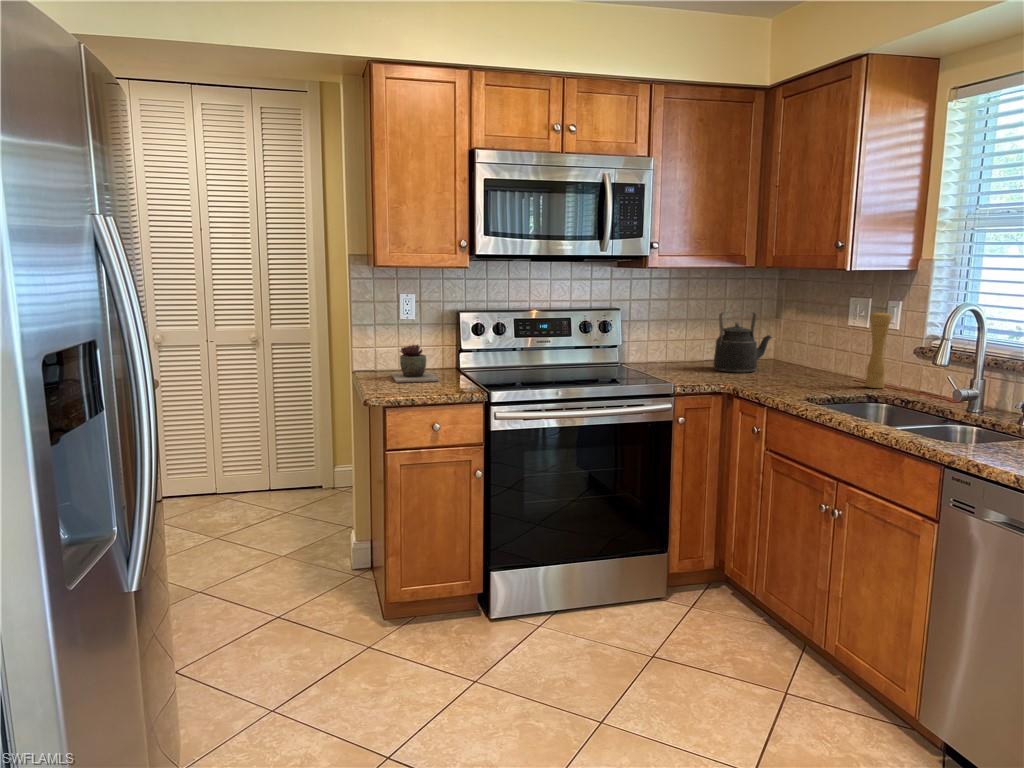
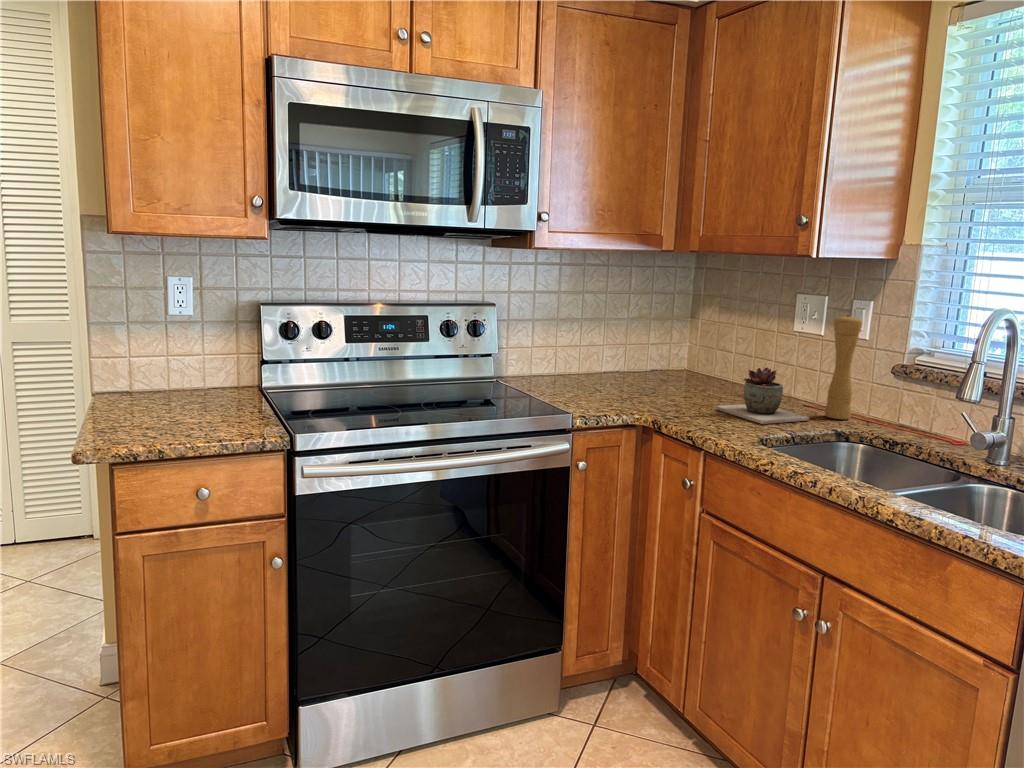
kettle: present [714,312,771,373] -> none [621,310,696,393]
succulent plant: present [391,345,439,383] -> present [716,367,809,424]

